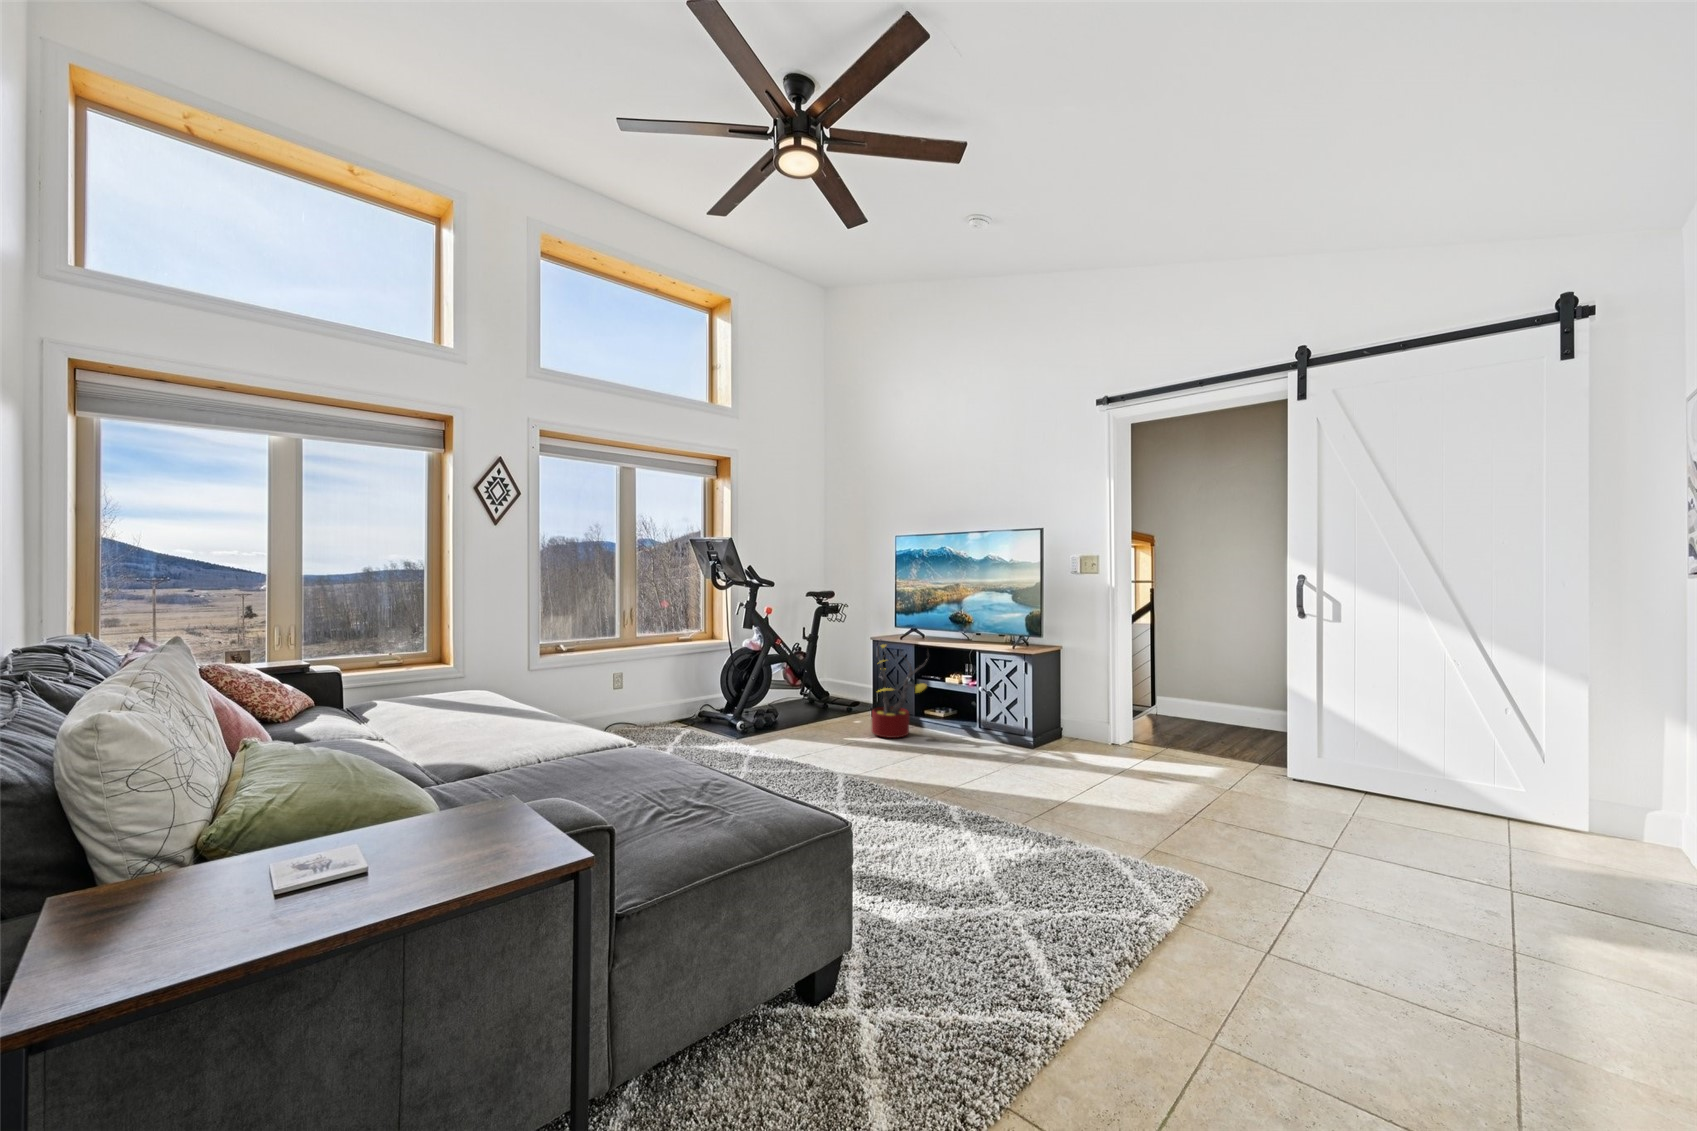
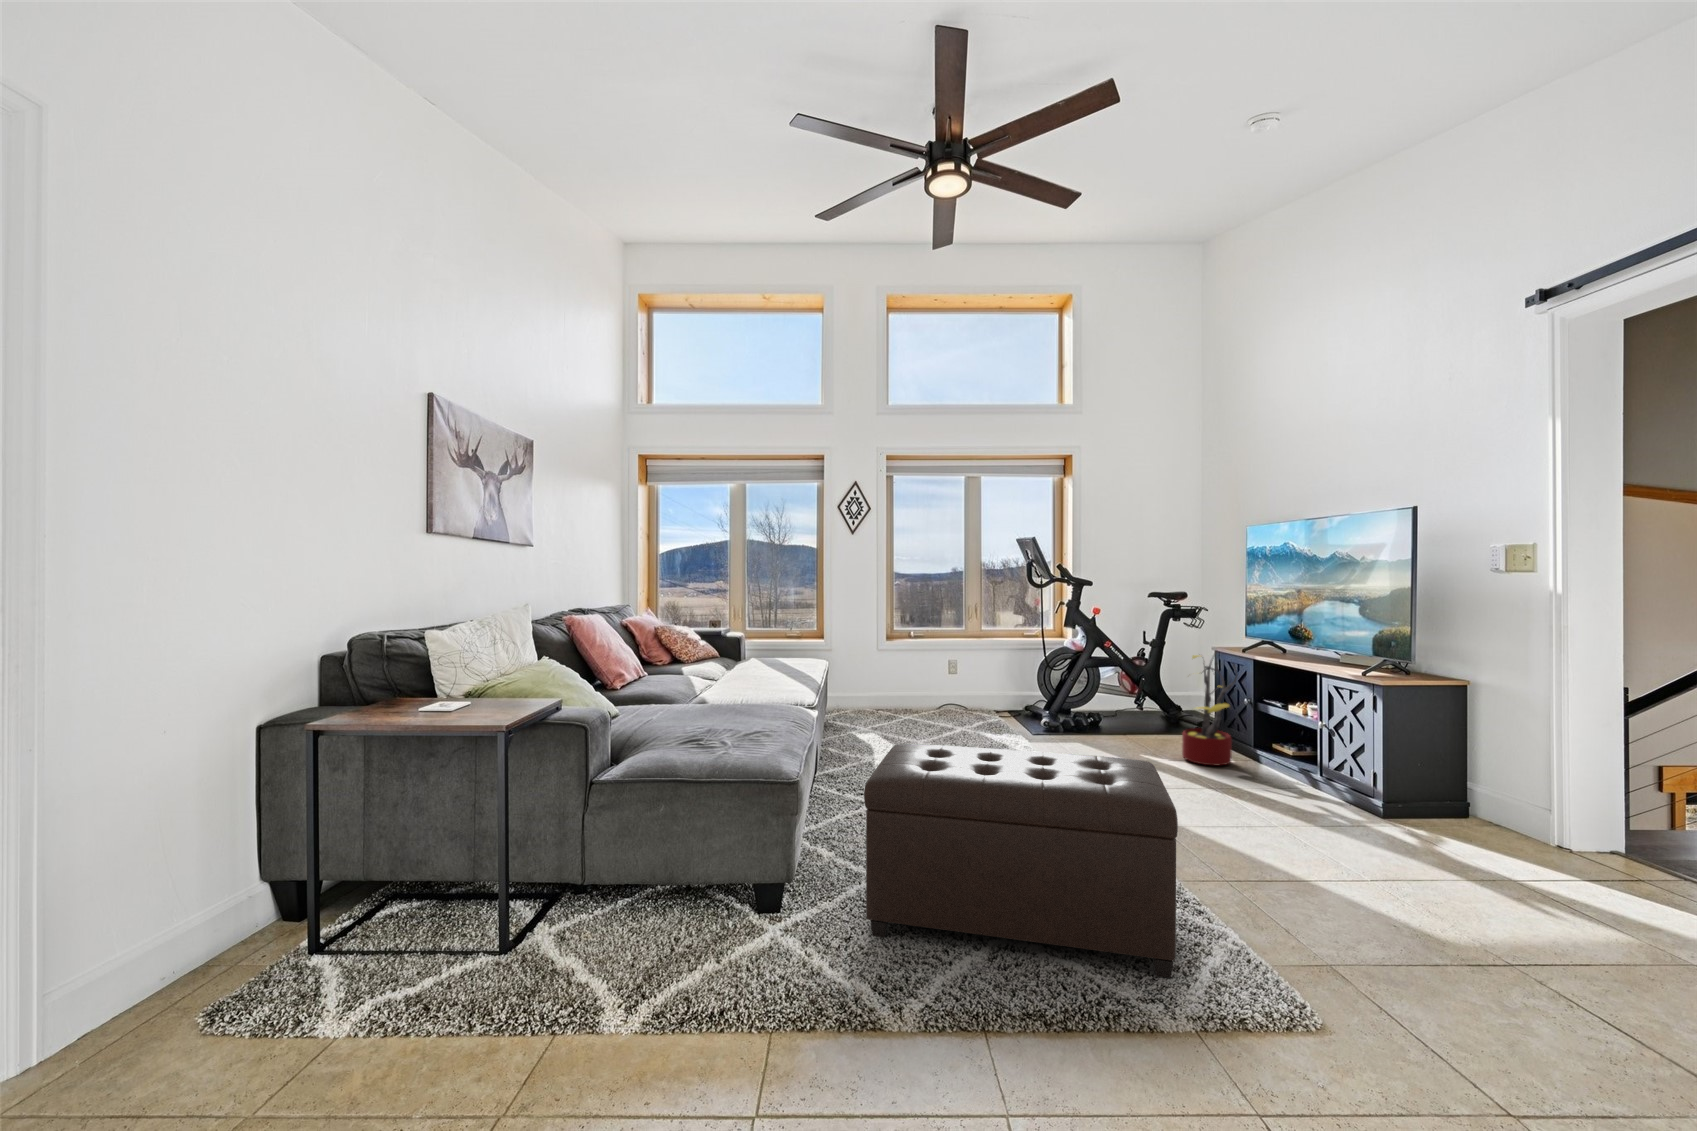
ottoman: none [909,745,1206,1016] -> present [864,744,1178,978]

